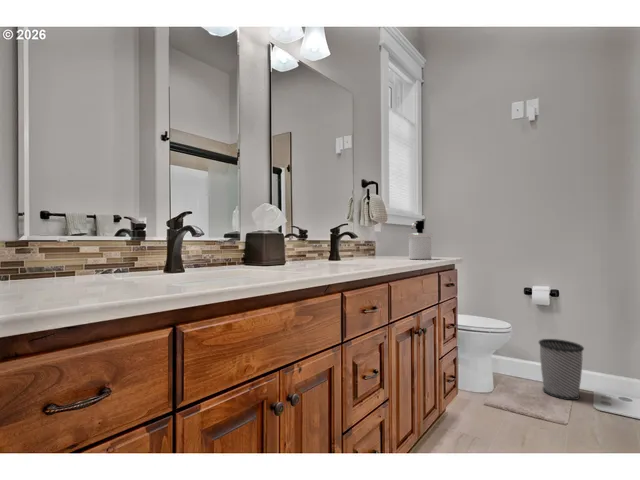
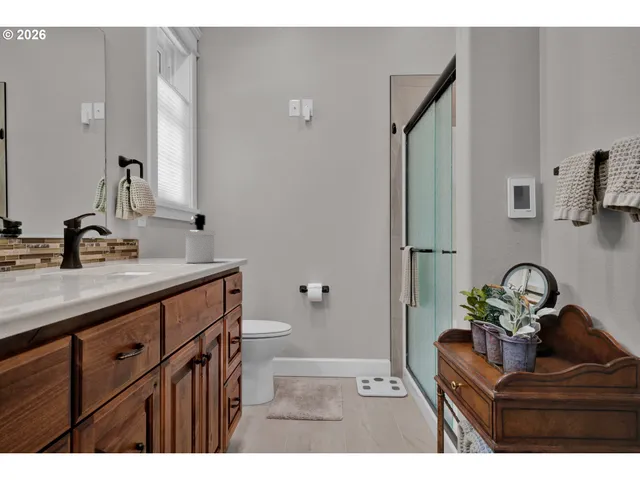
wastebasket: present [539,339,584,400] -> none [313,333,348,389]

